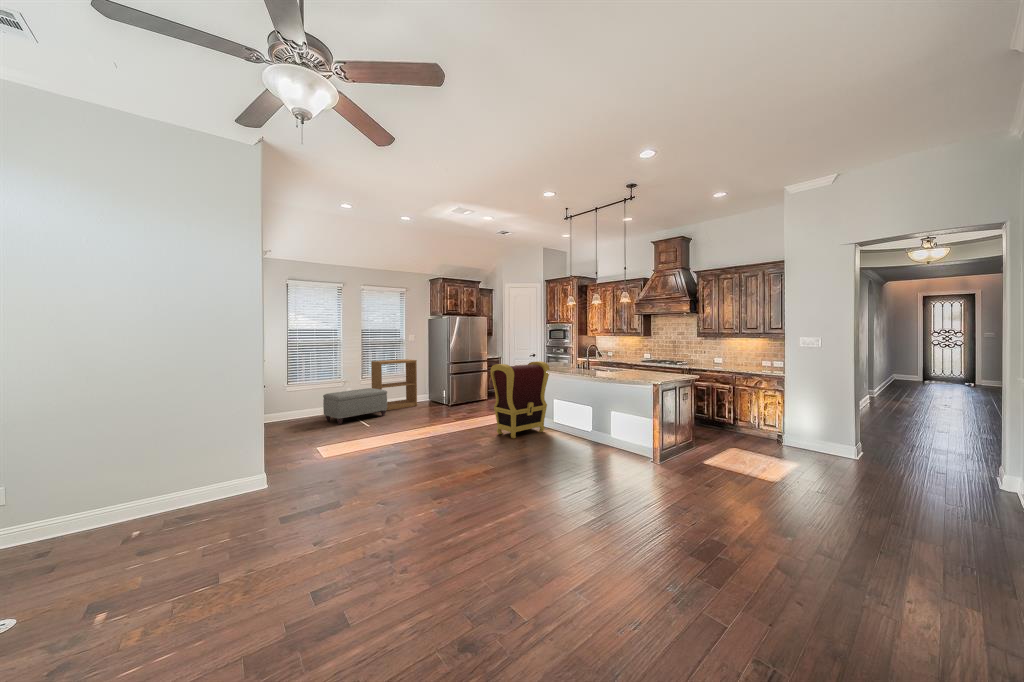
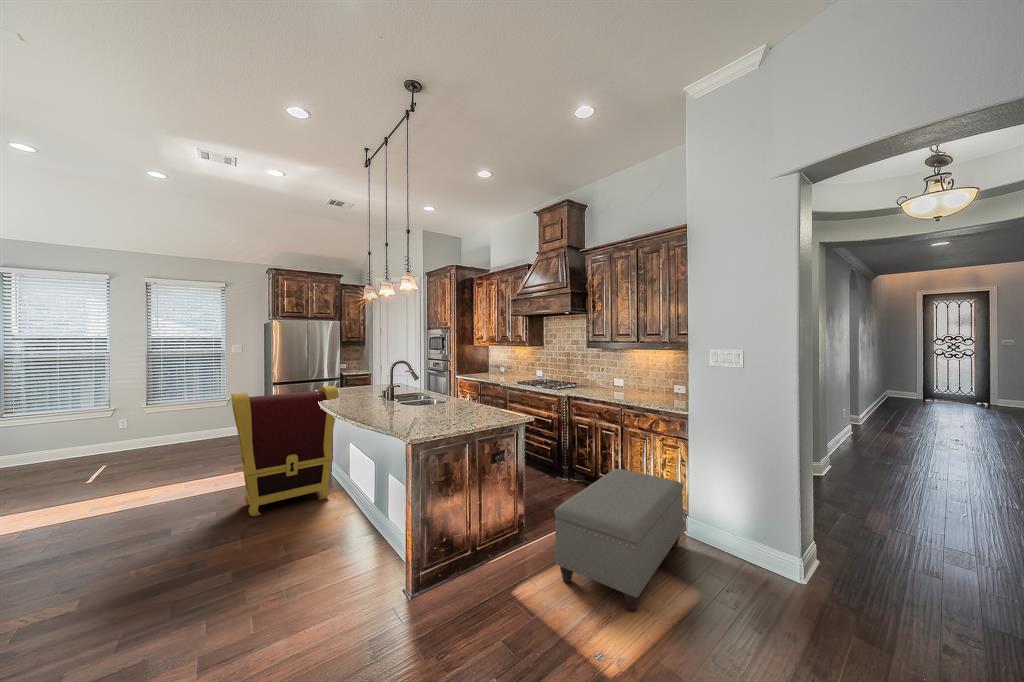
bookshelf: present [371,359,417,410] -> none [162,377,232,452]
ottoman: present [323,388,387,425] -> present [554,469,683,612]

